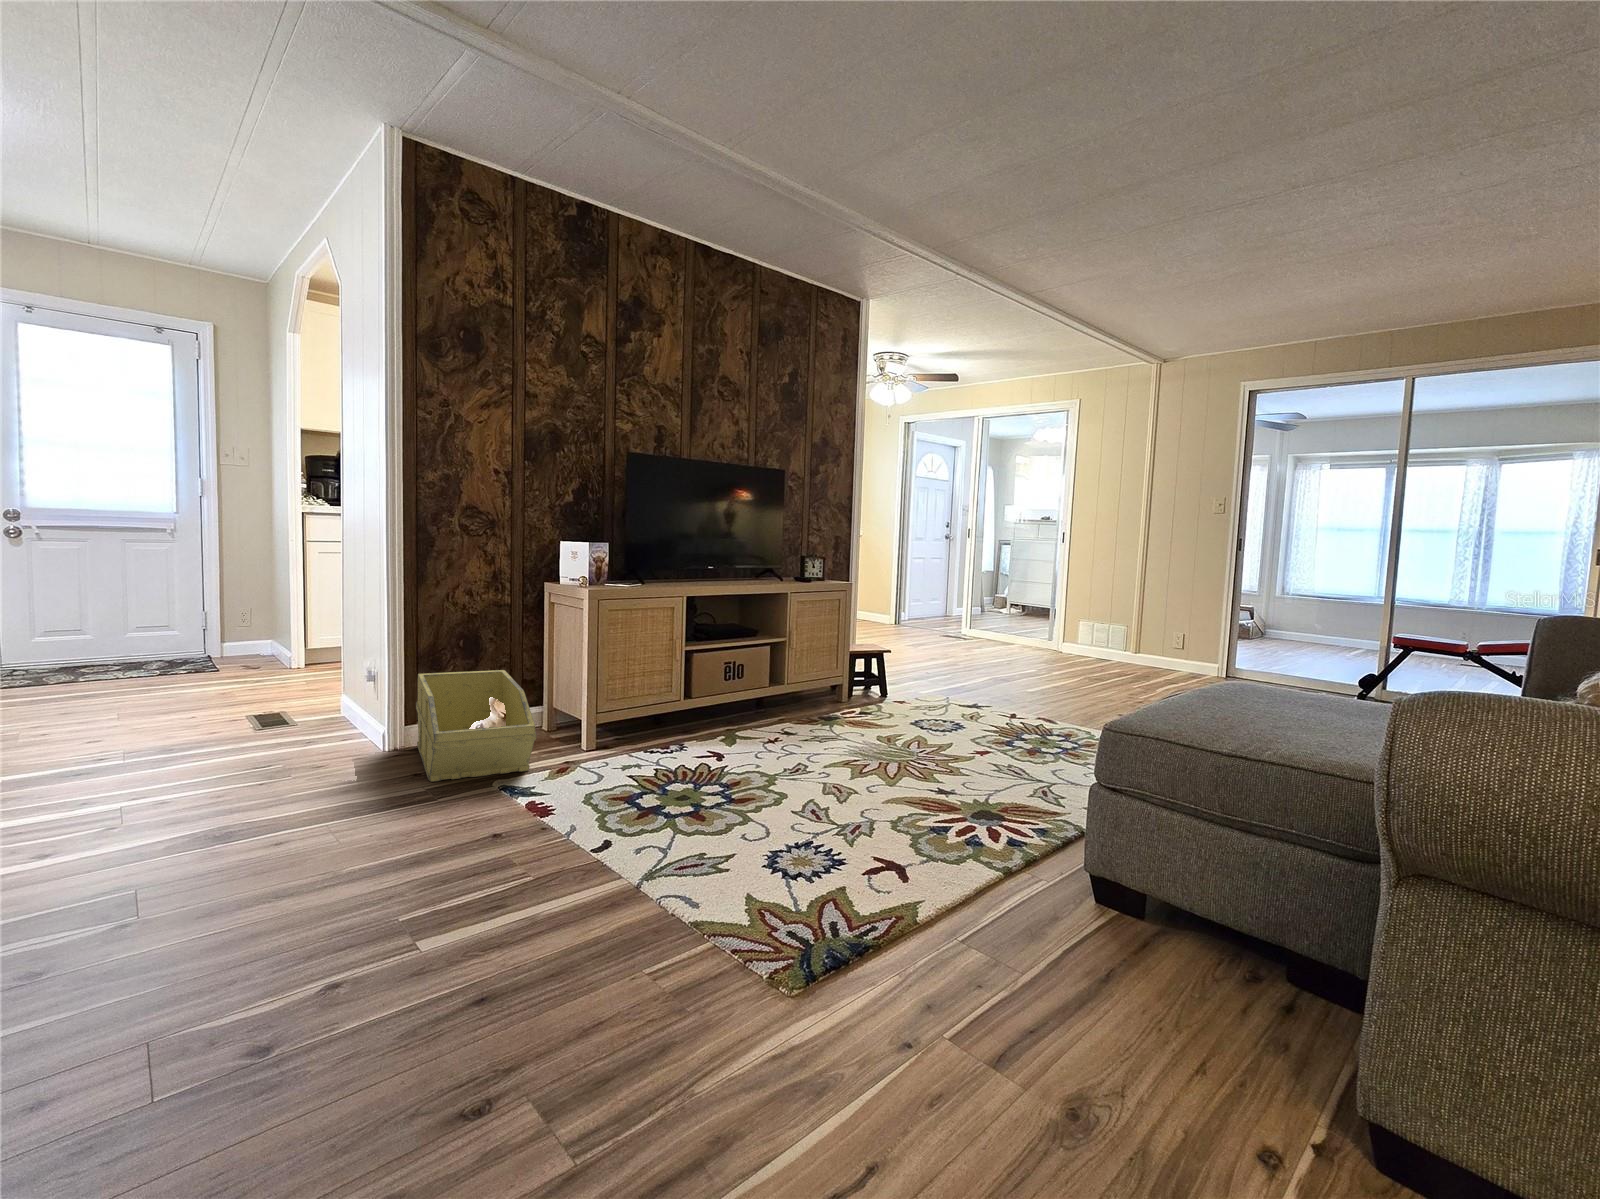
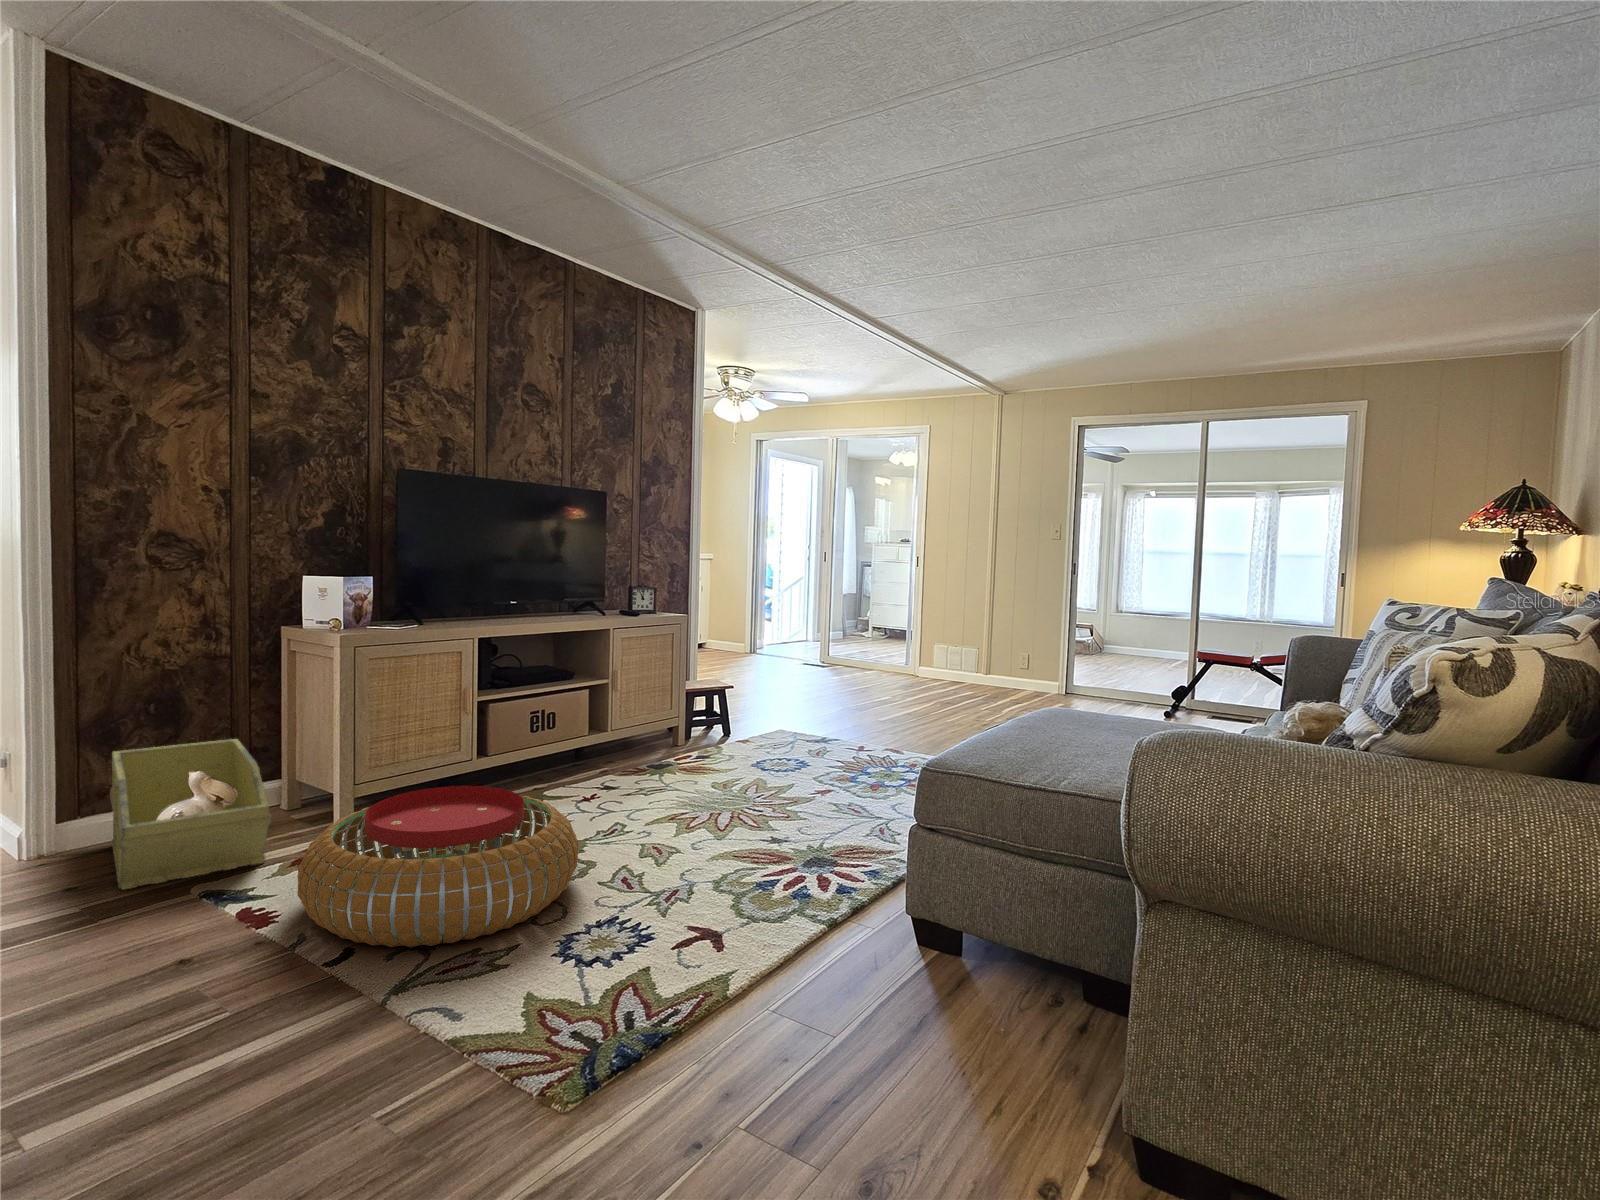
pouf: none [562,722,778,850] -> present [297,786,578,947]

